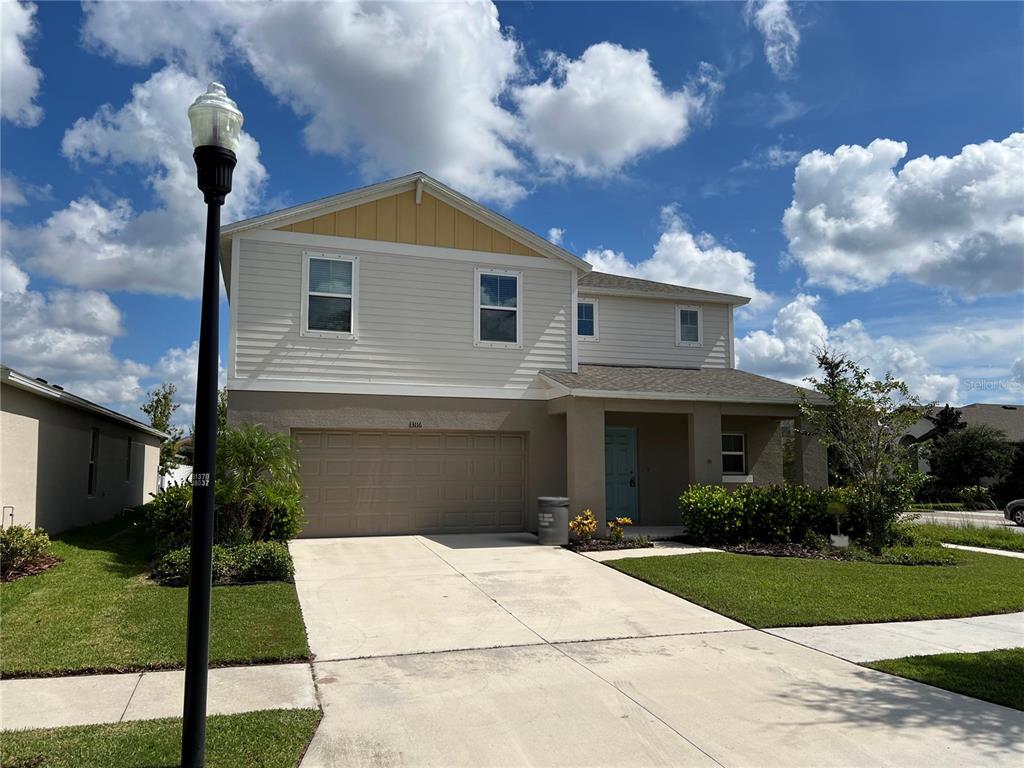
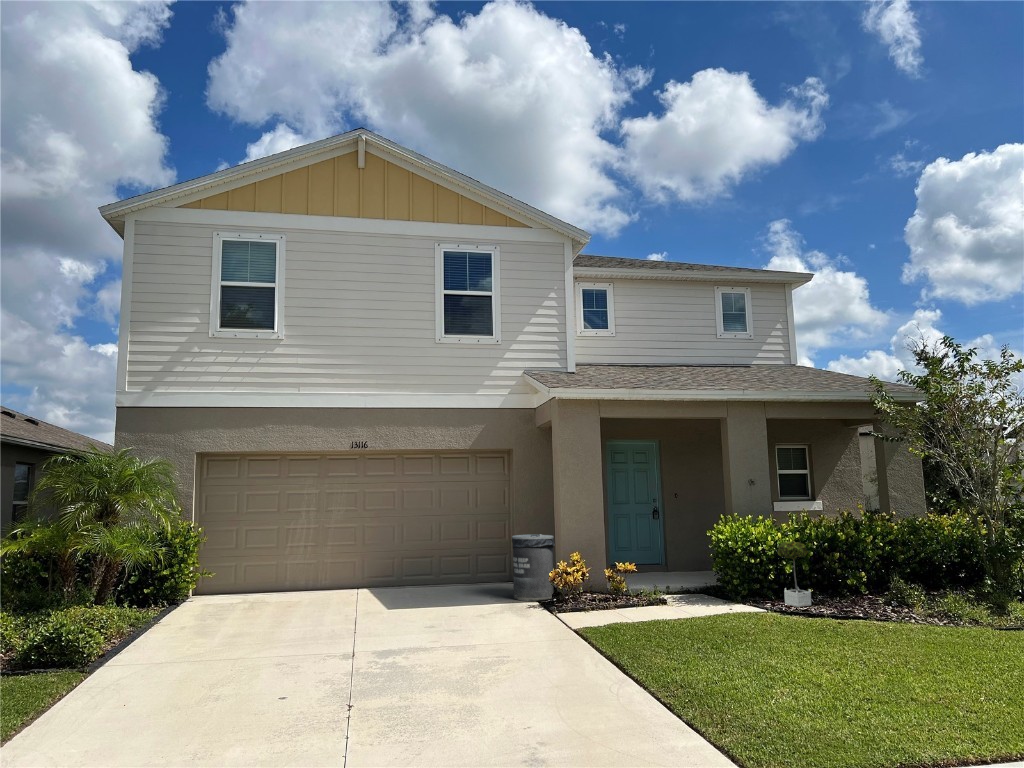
potted tree: present [827,503,848,547] -> present [778,541,811,607]

